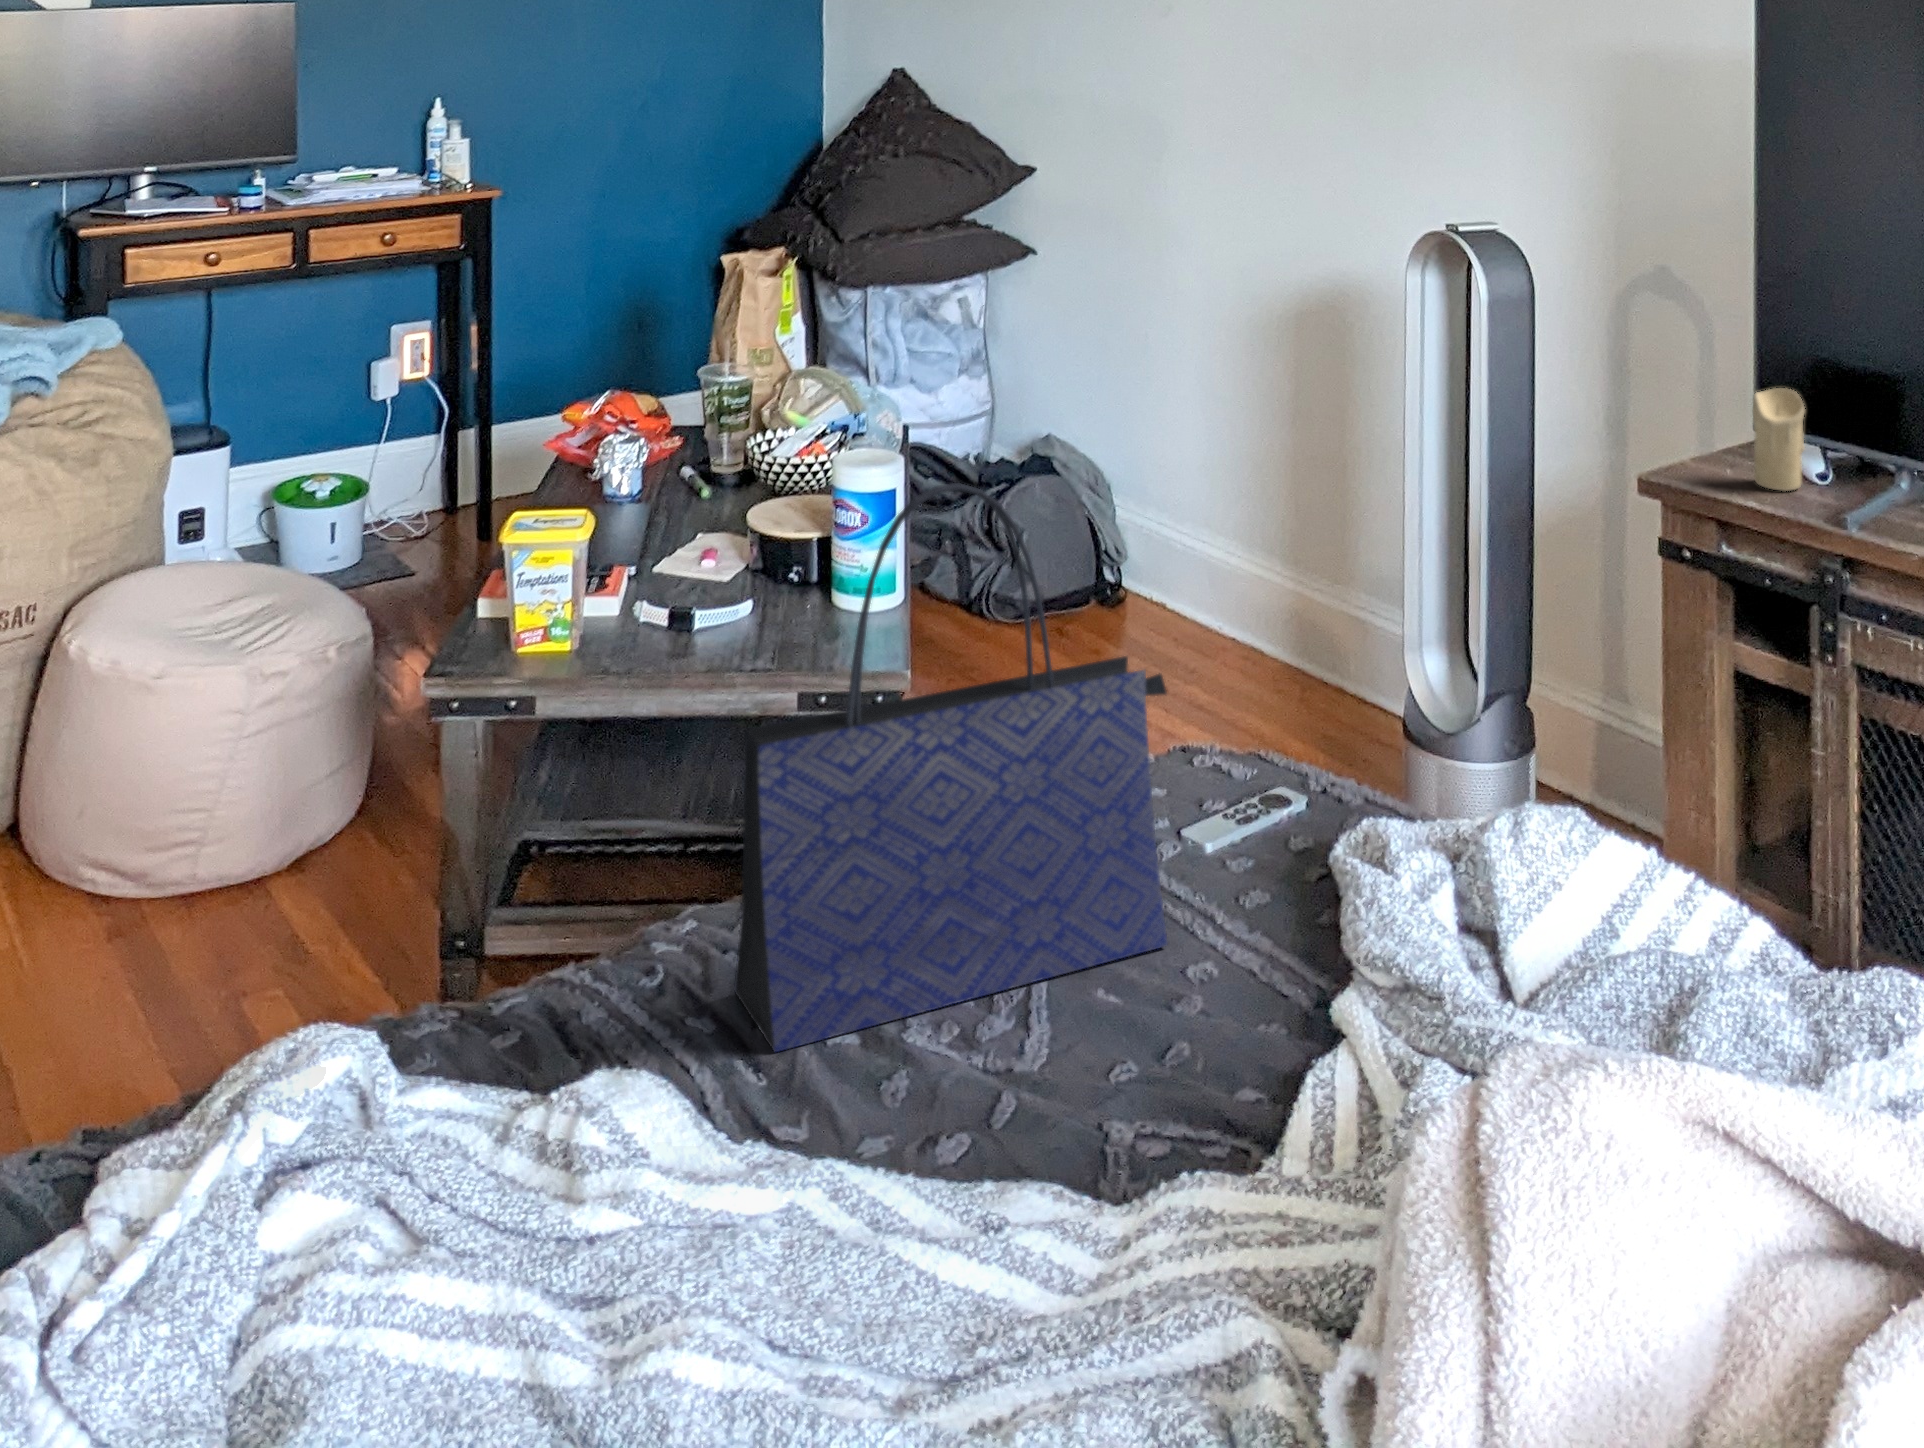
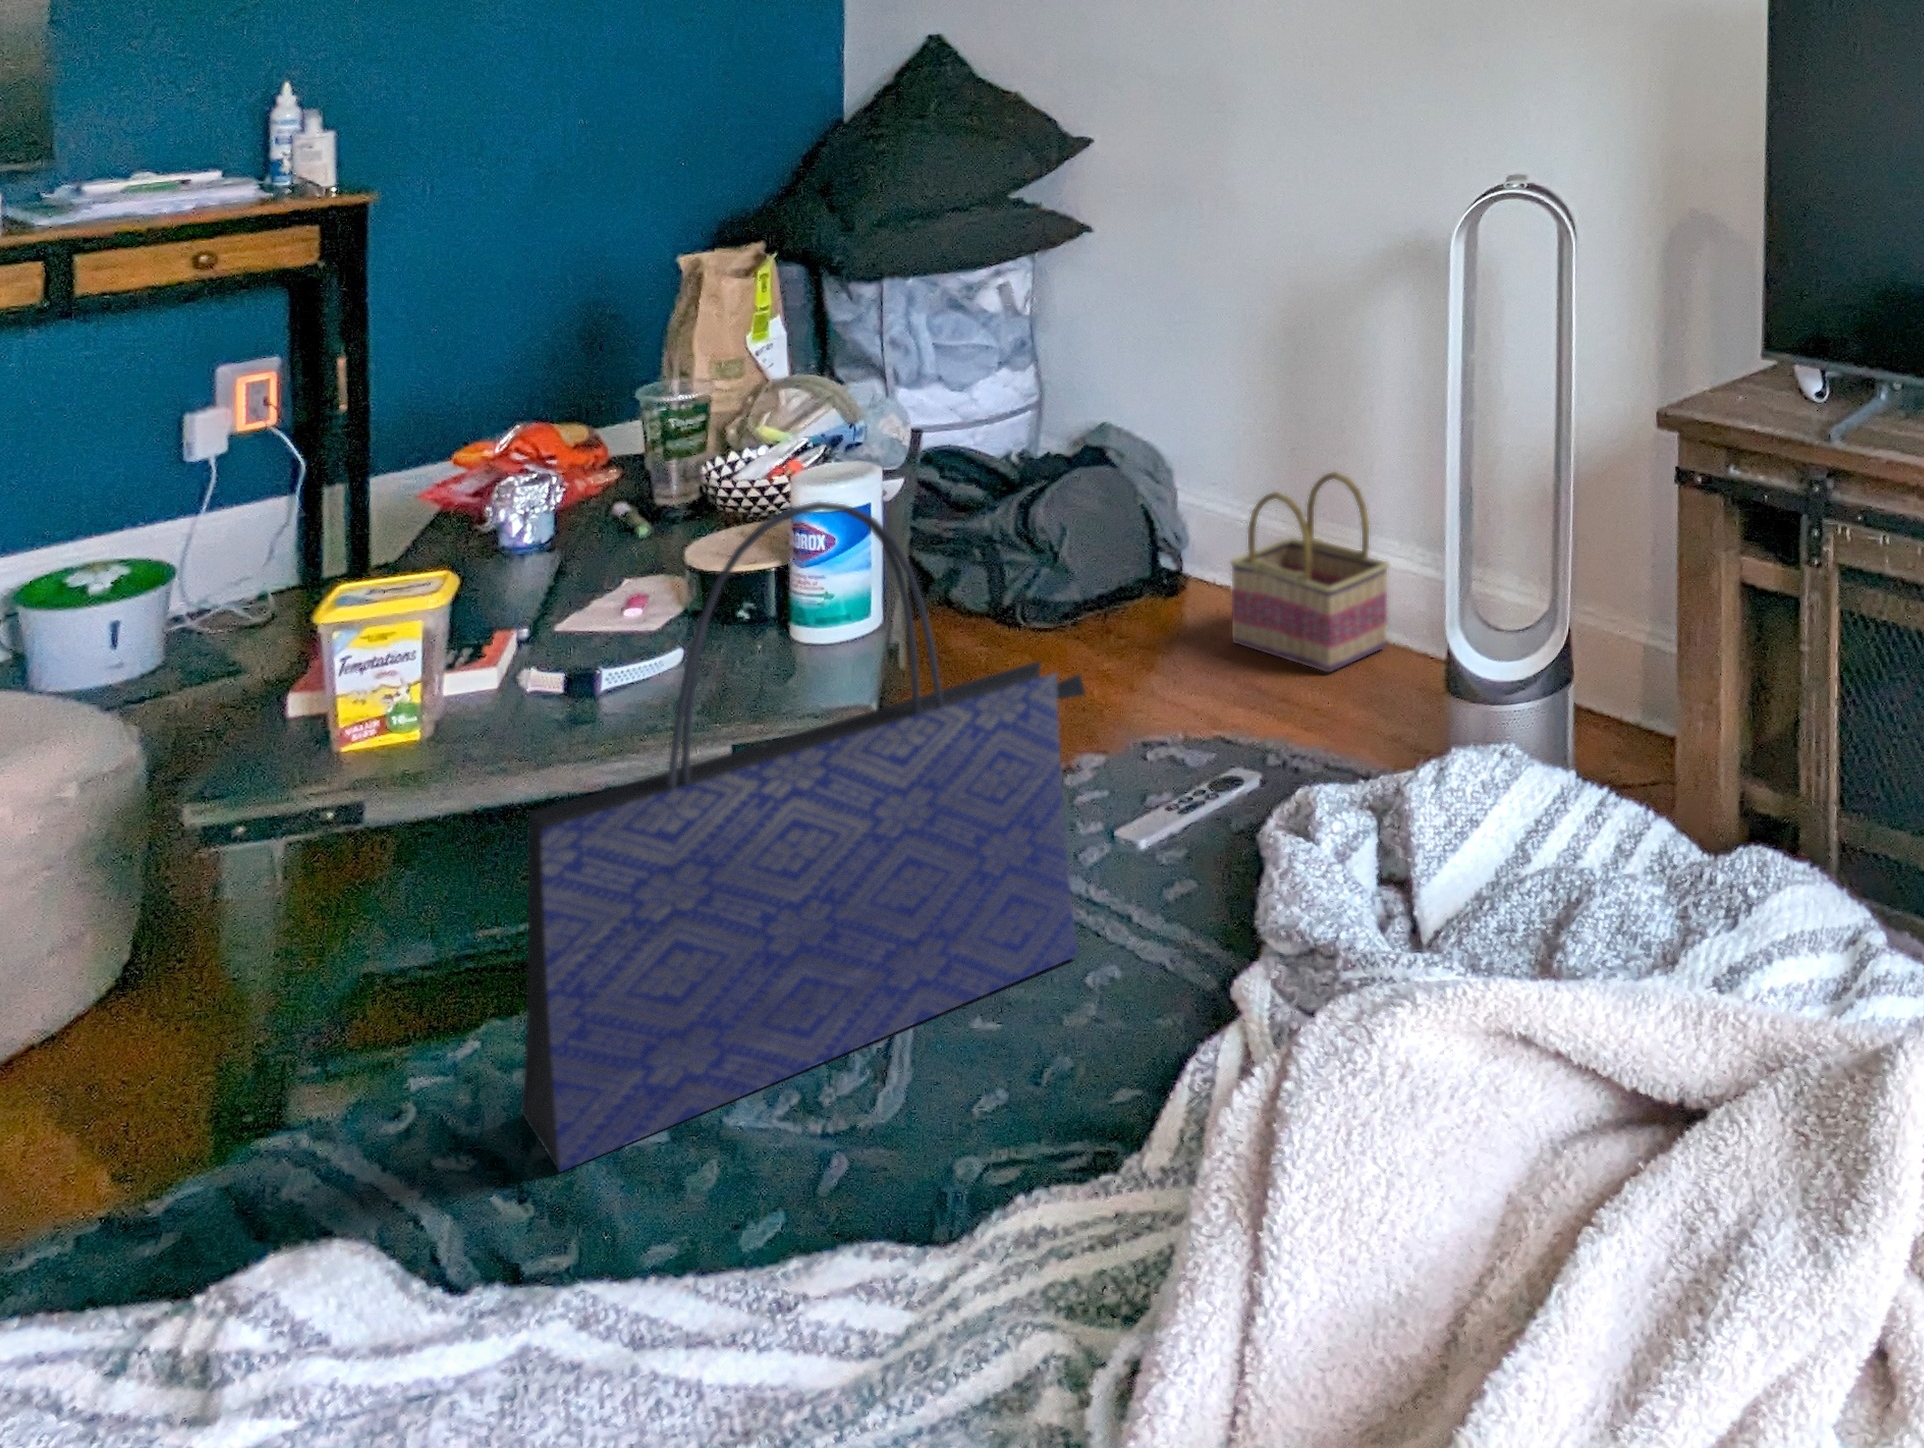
candle: present [1753,388,1804,491] -> none [1756,315,1801,410]
basket: none [1174,506,1327,703] -> present [1231,472,1388,672]

